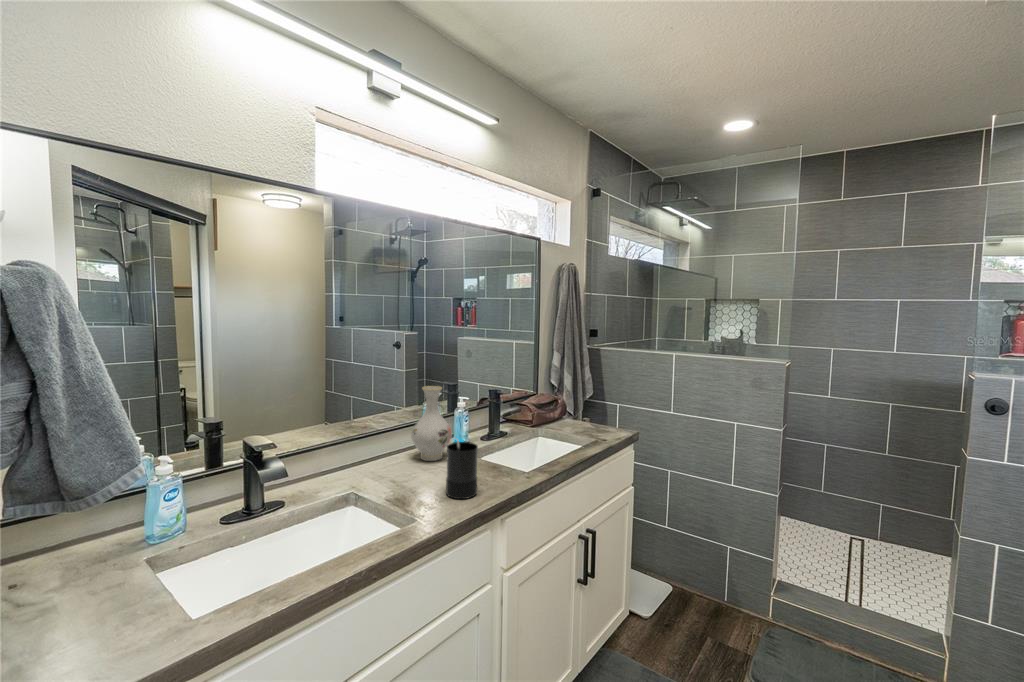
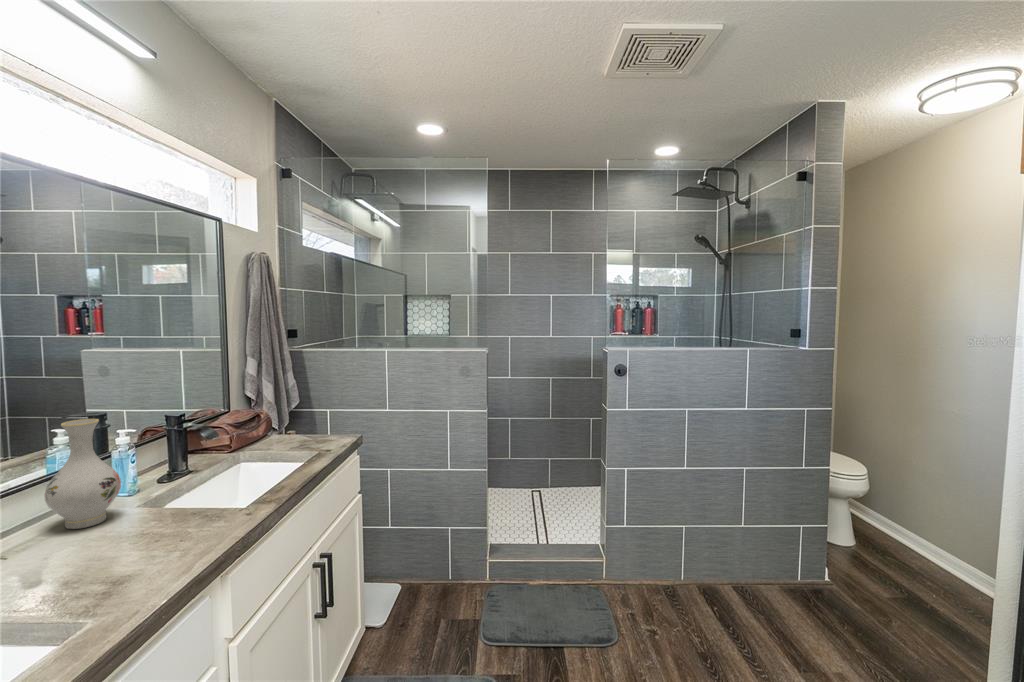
candle: present [446,439,478,499] -> none [133,481,187,562]

